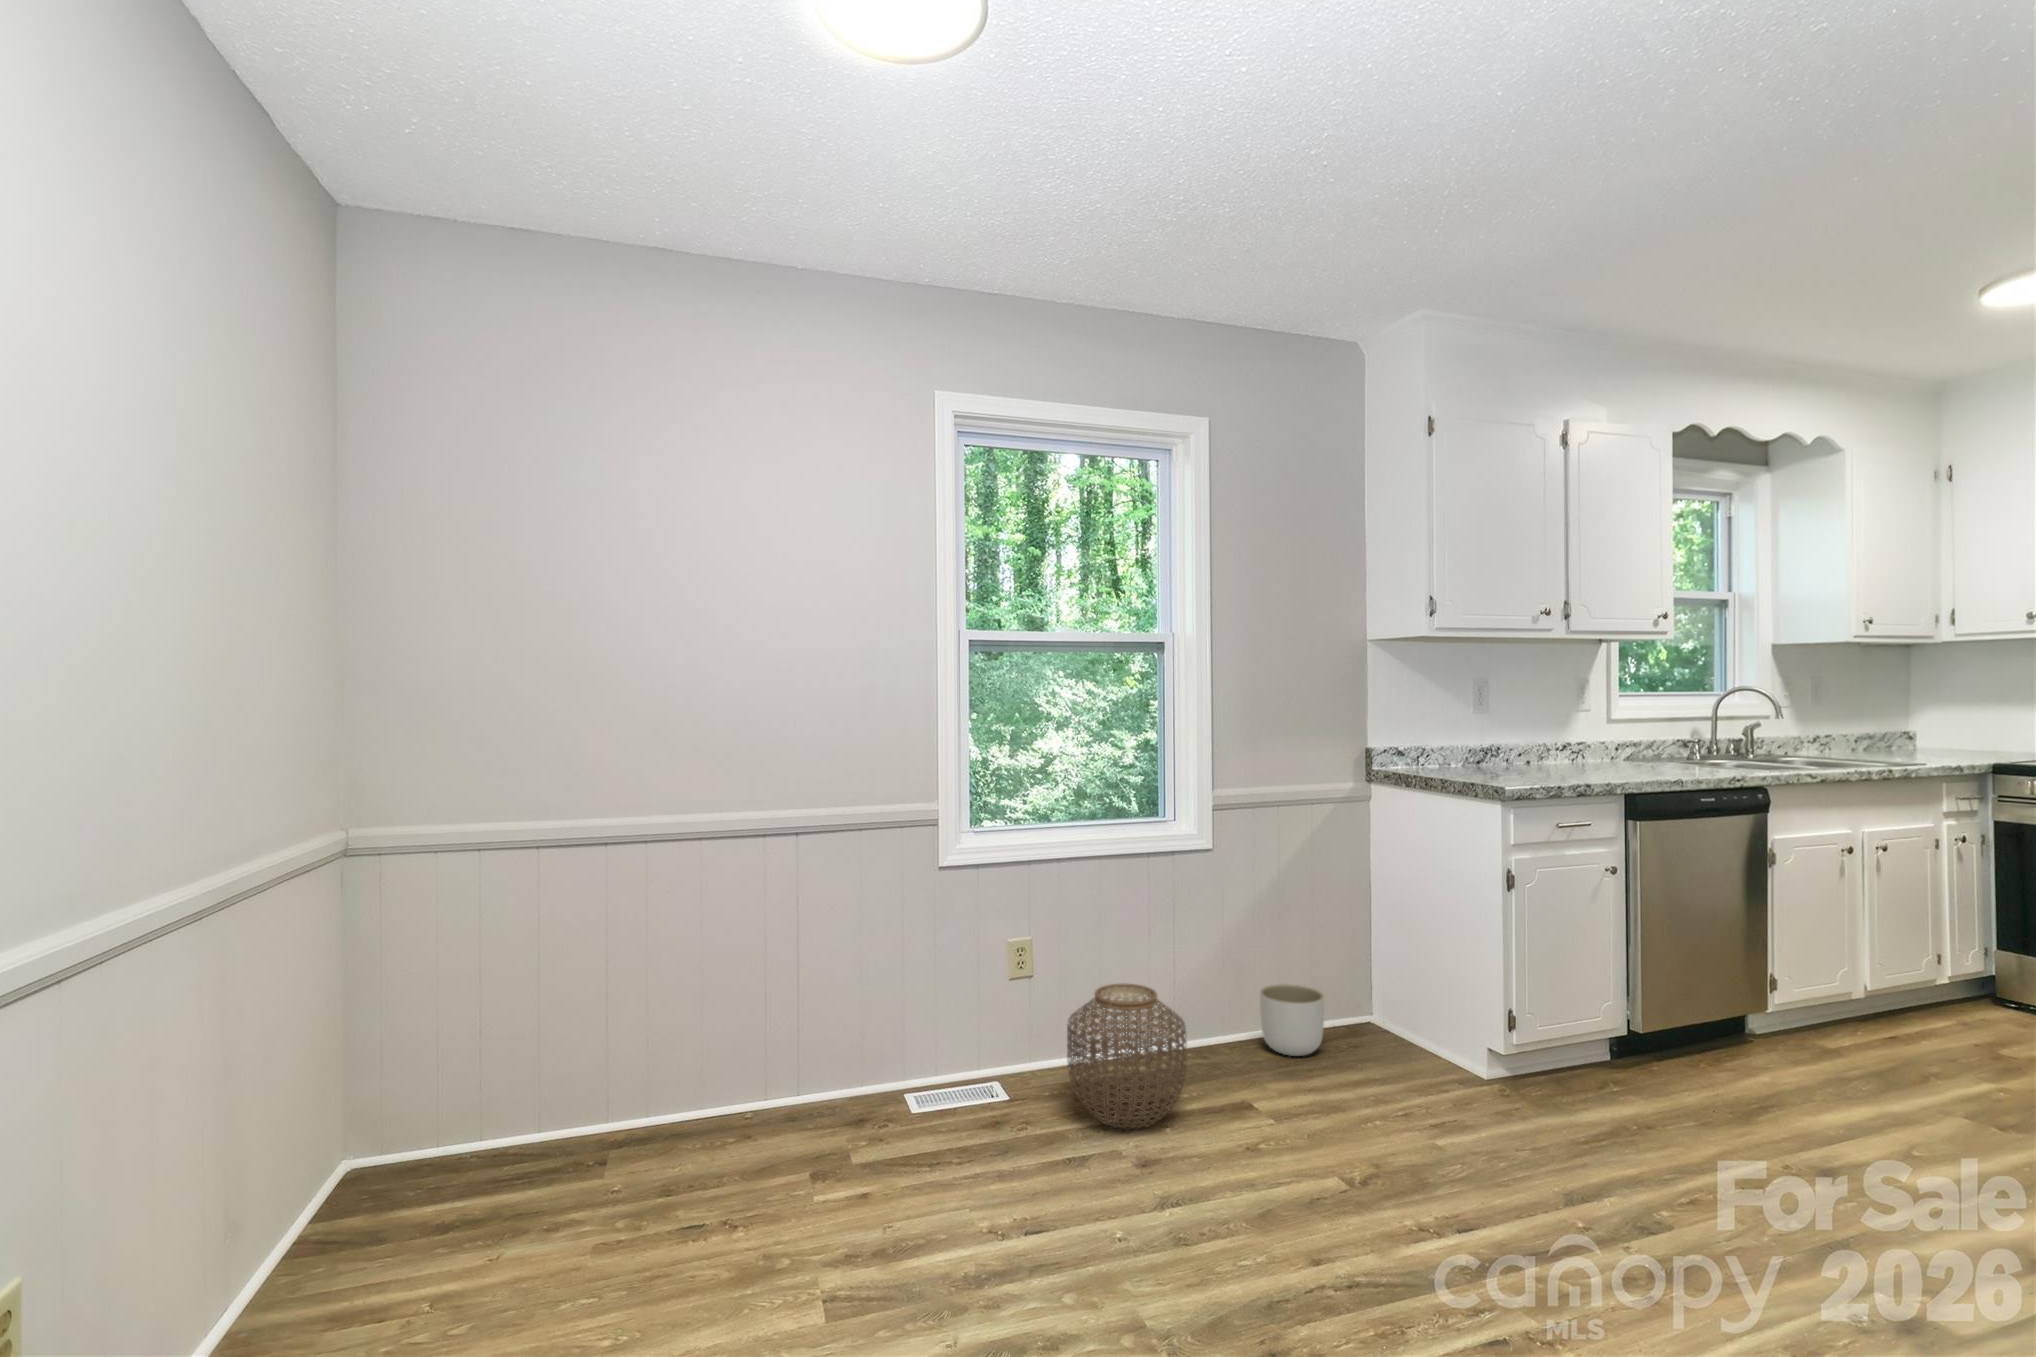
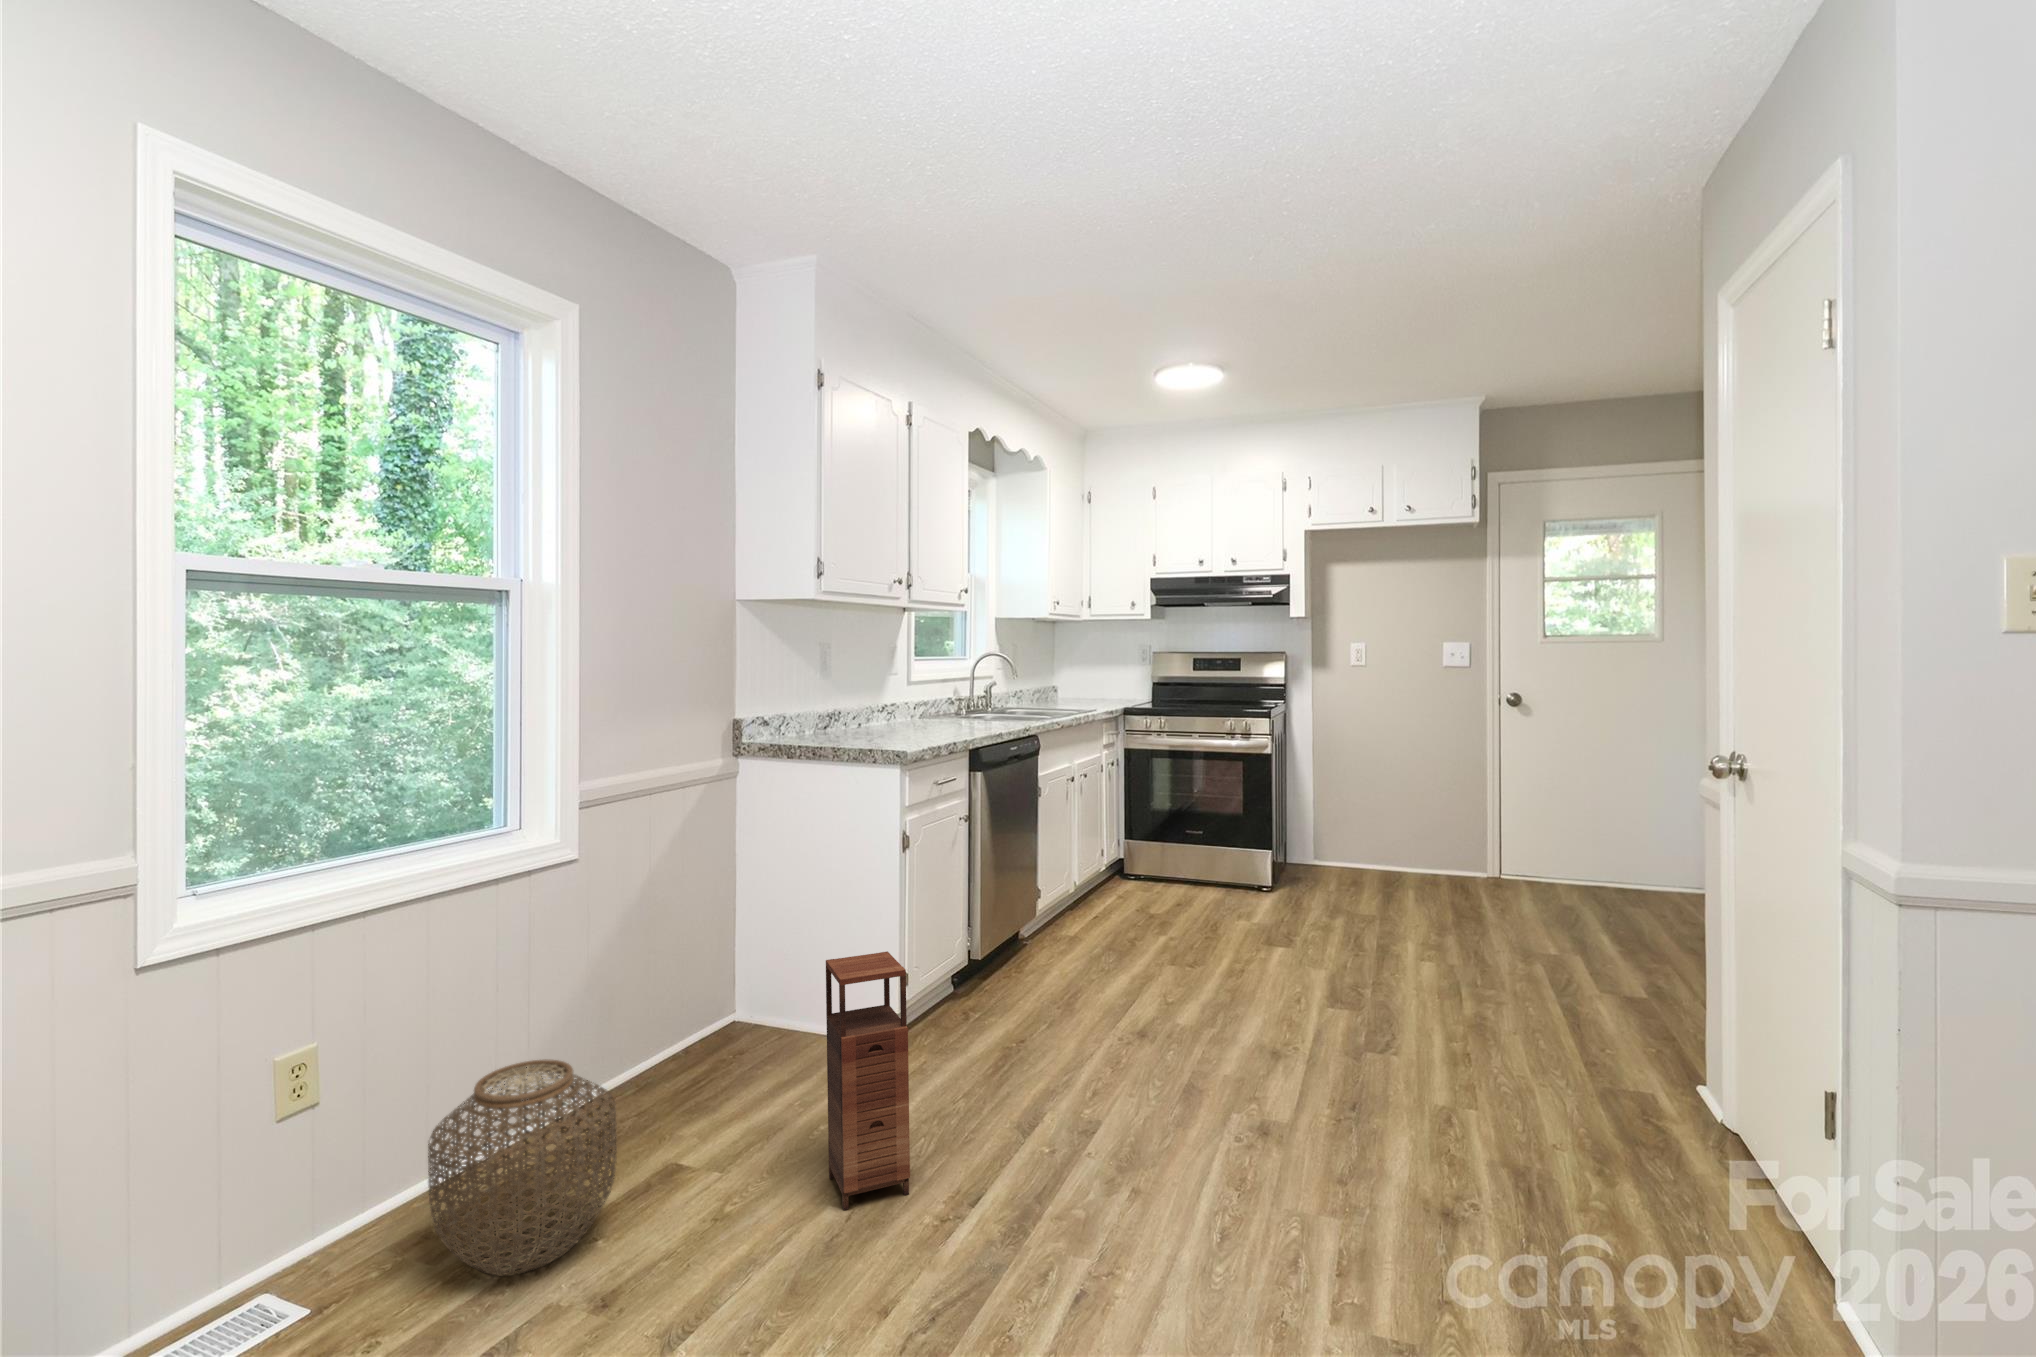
storage cabinet: none [1345,962,1414,1193] -> present [826,951,910,1210]
planter: present [1260,984,1324,1056] -> none [641,998,718,1085]

